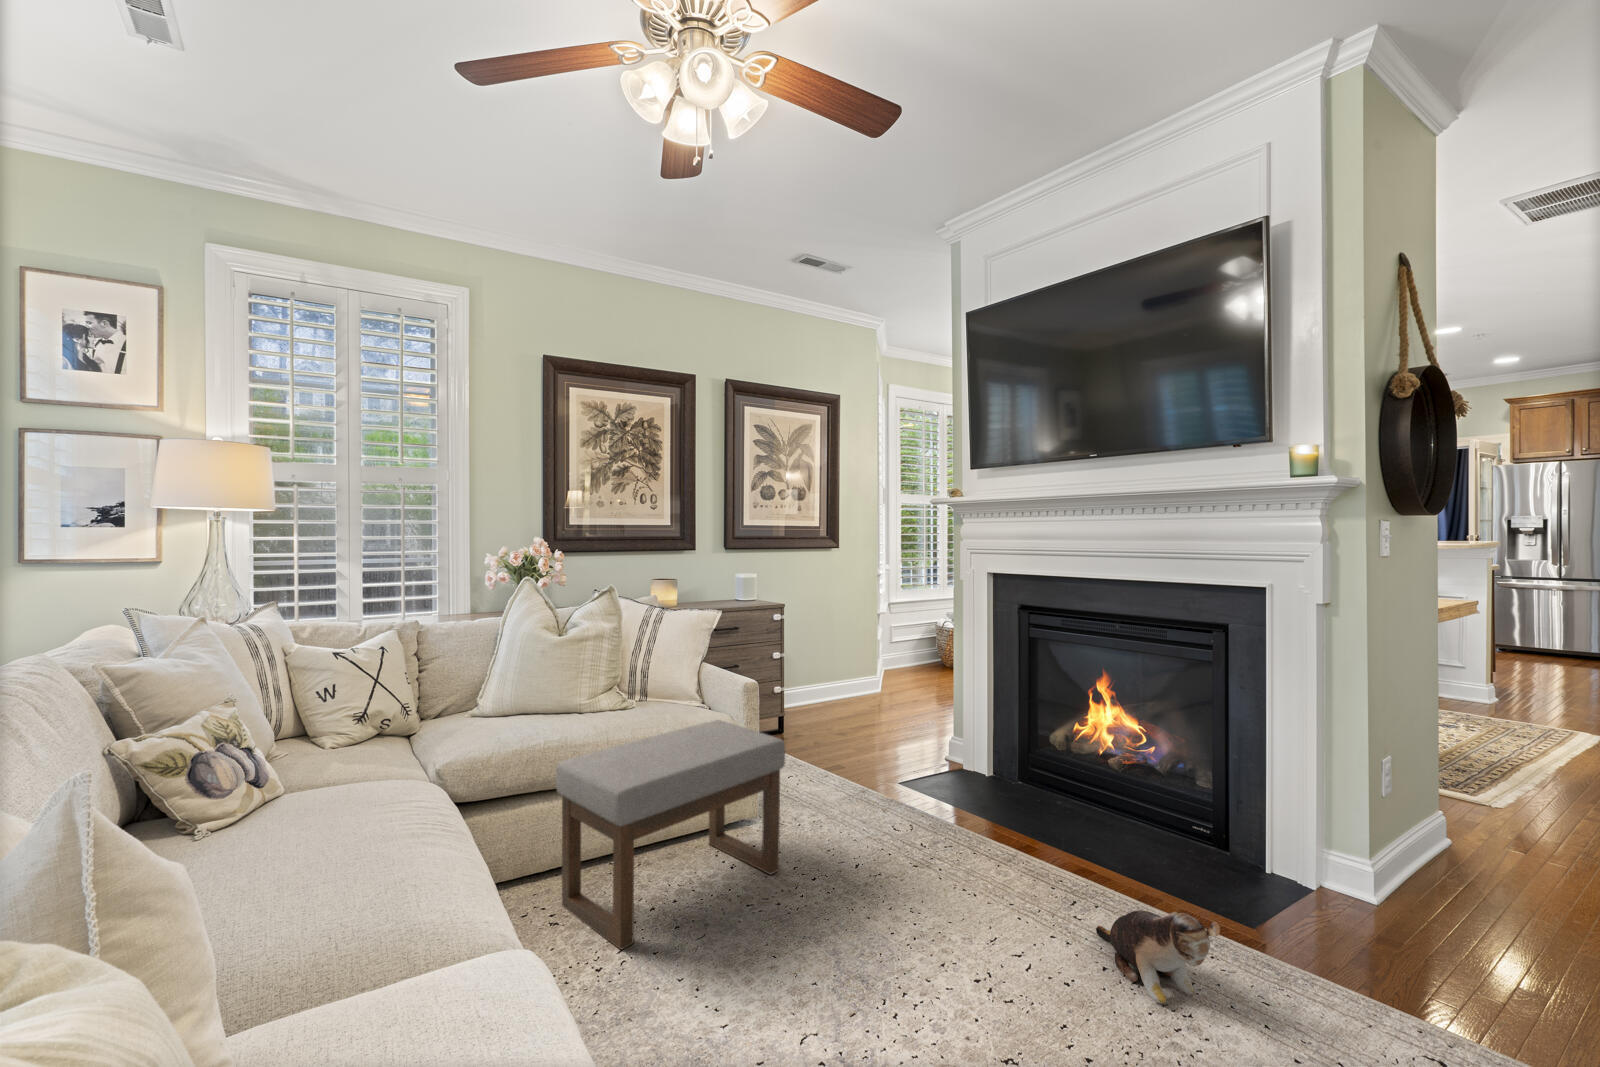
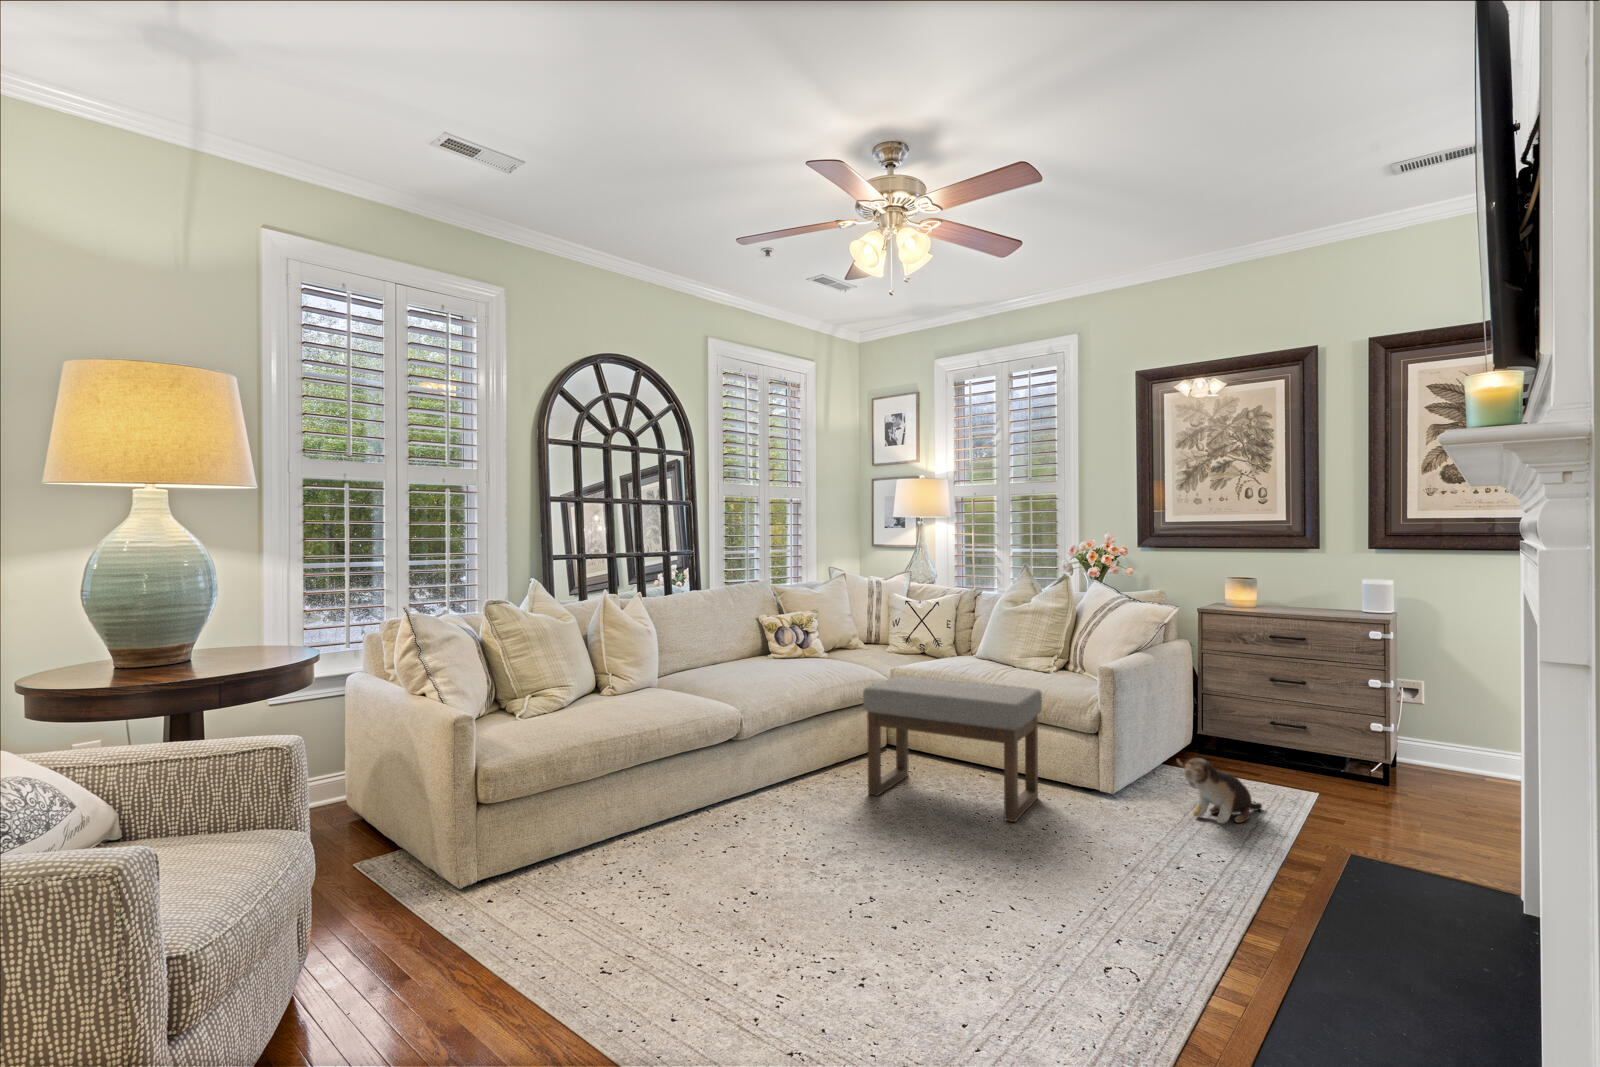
plush toy: present [1096,911,1220,1004] -> present [1177,758,1262,824]

